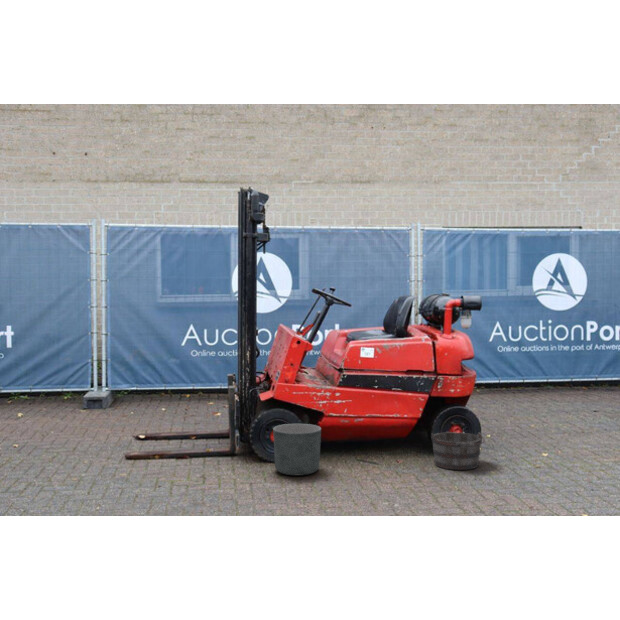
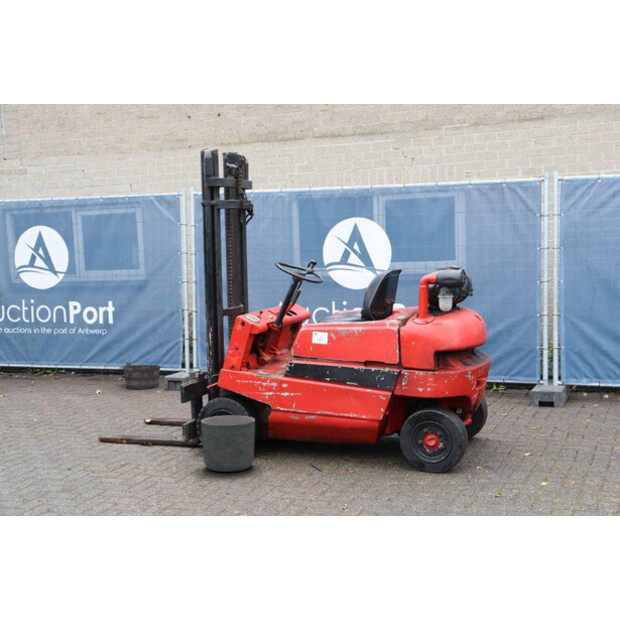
bucket: present [431,432,483,470] -> present [120,362,160,389]

